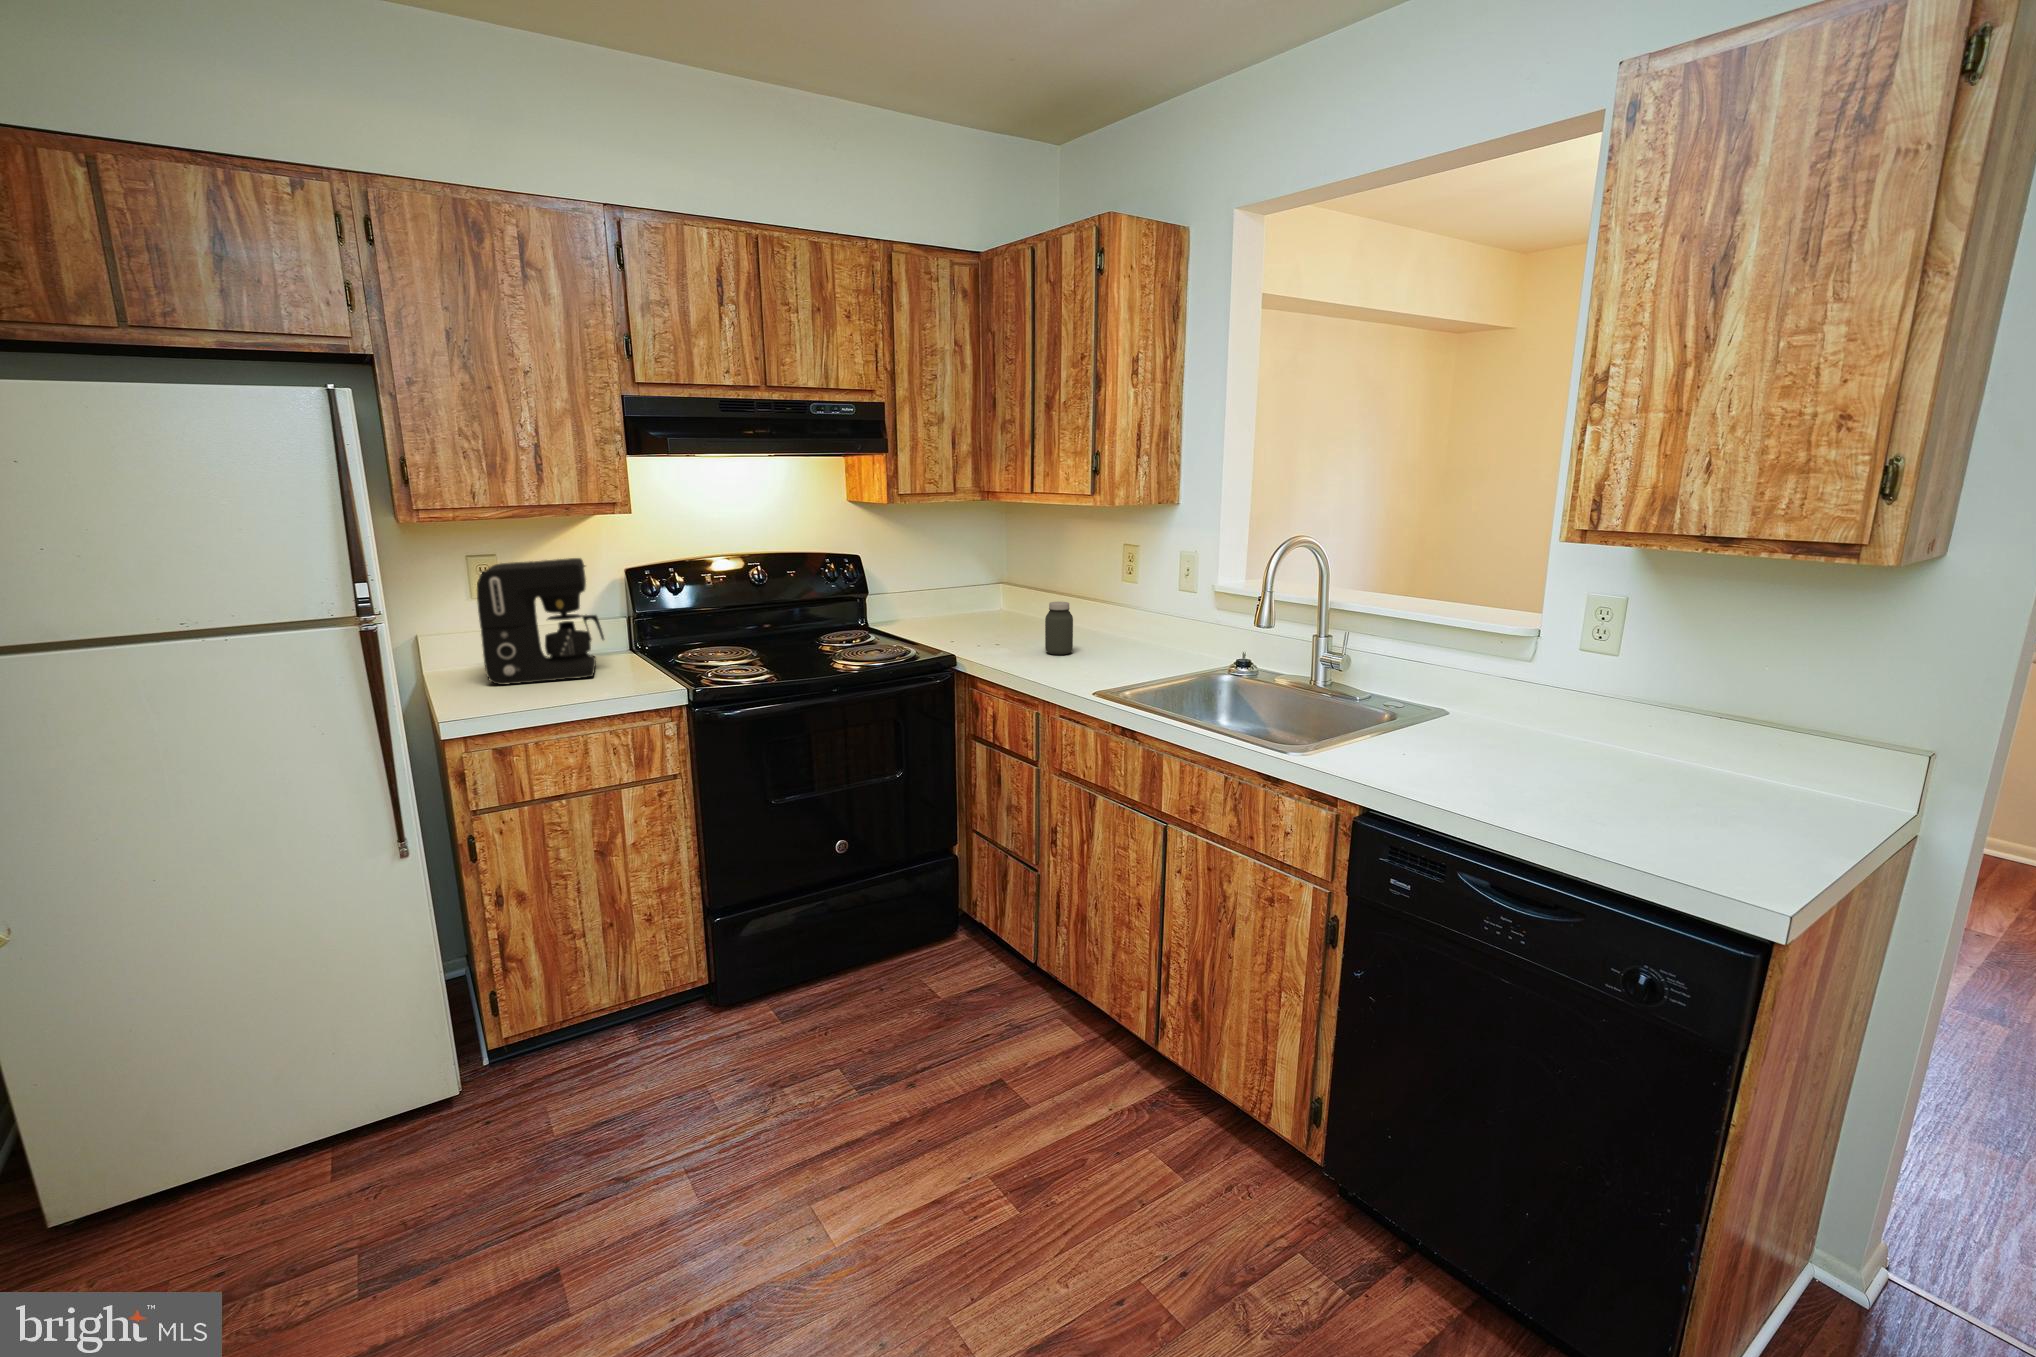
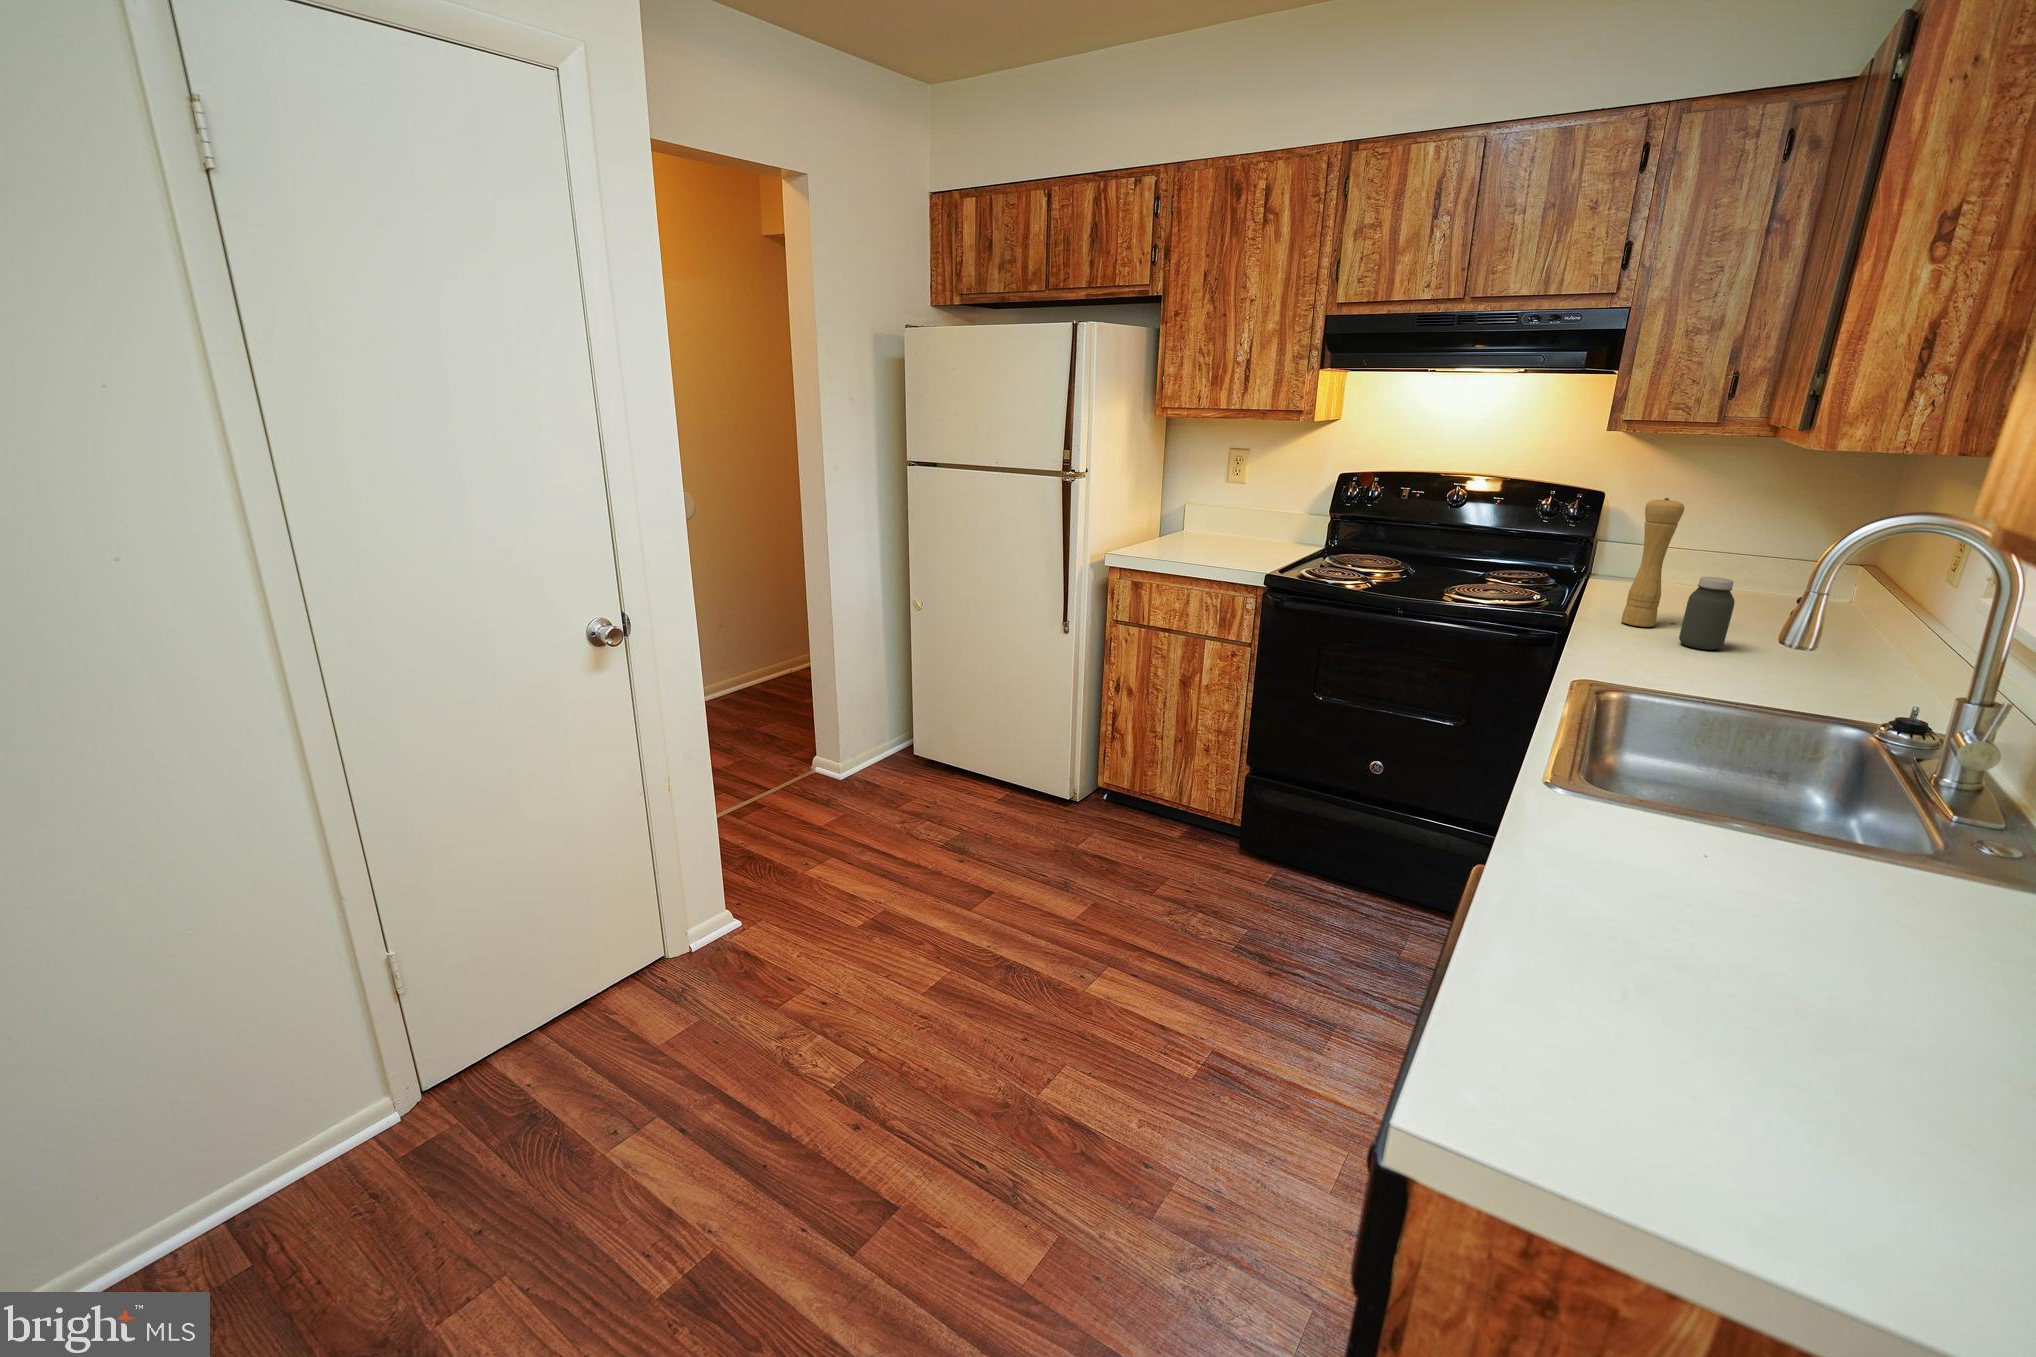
pepper mill: none [985,550,1011,651] -> present [1621,498,1684,627]
coffee maker: present [477,558,604,685] -> none [1181,455,1281,552]

